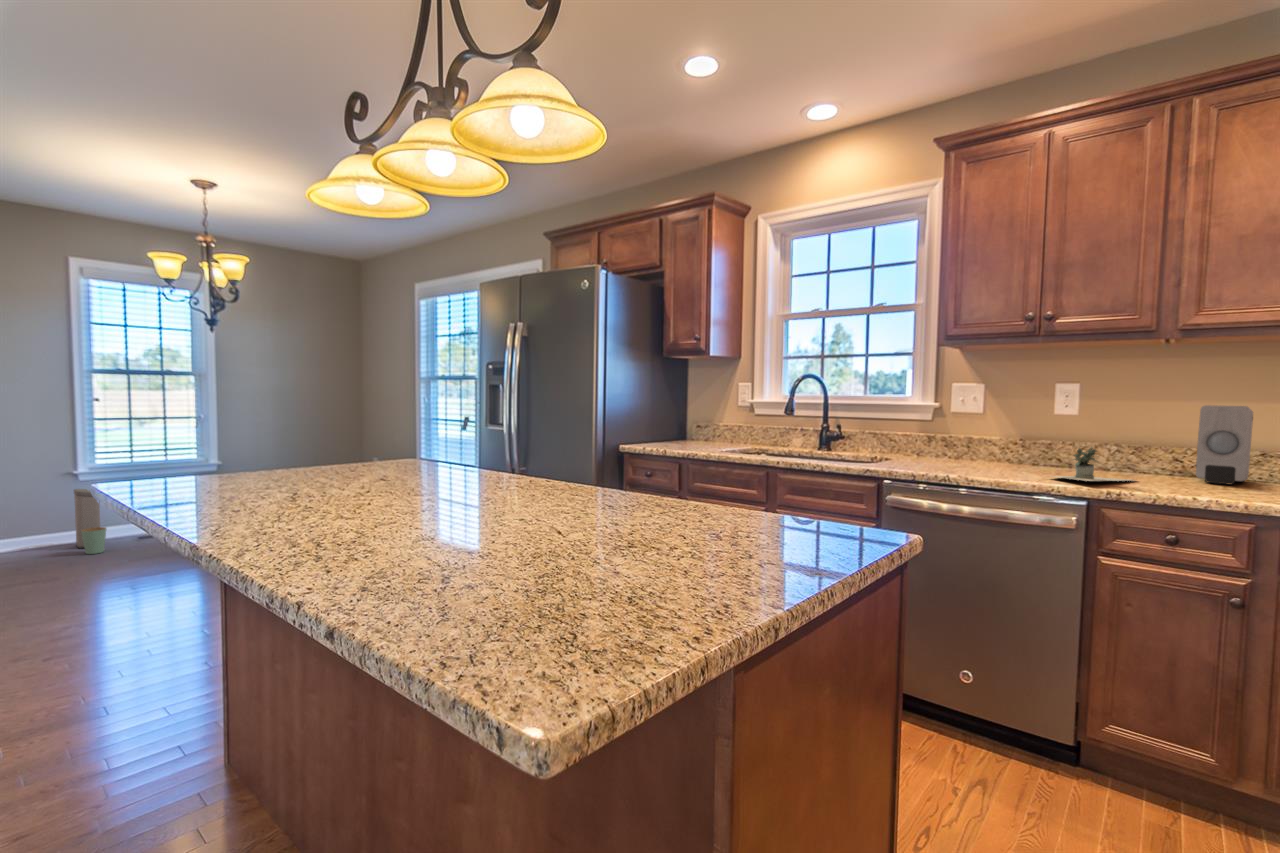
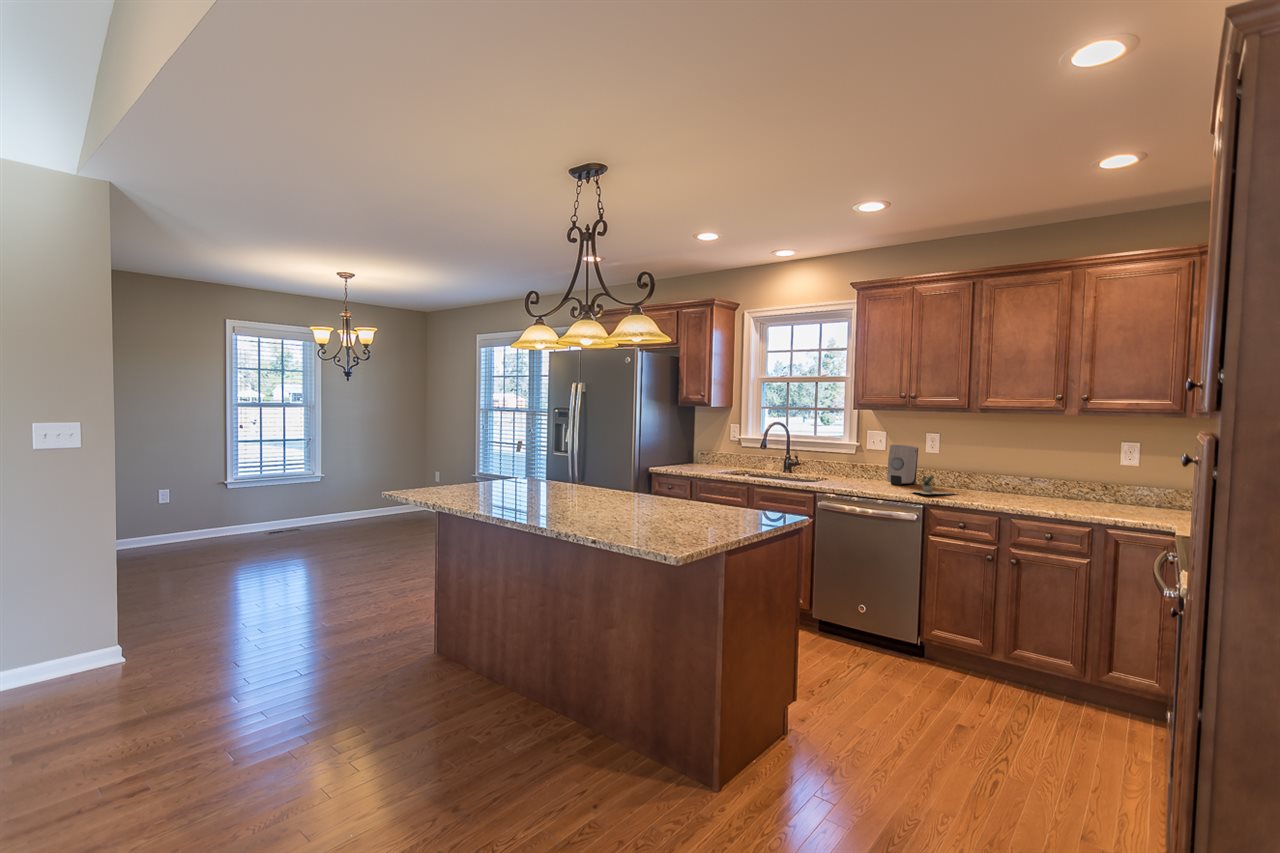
soap dispenser: present [1196,405,1253,485] -> present [887,445,918,485]
trash can: present [74,489,107,554] -> none [226,495,254,545]

